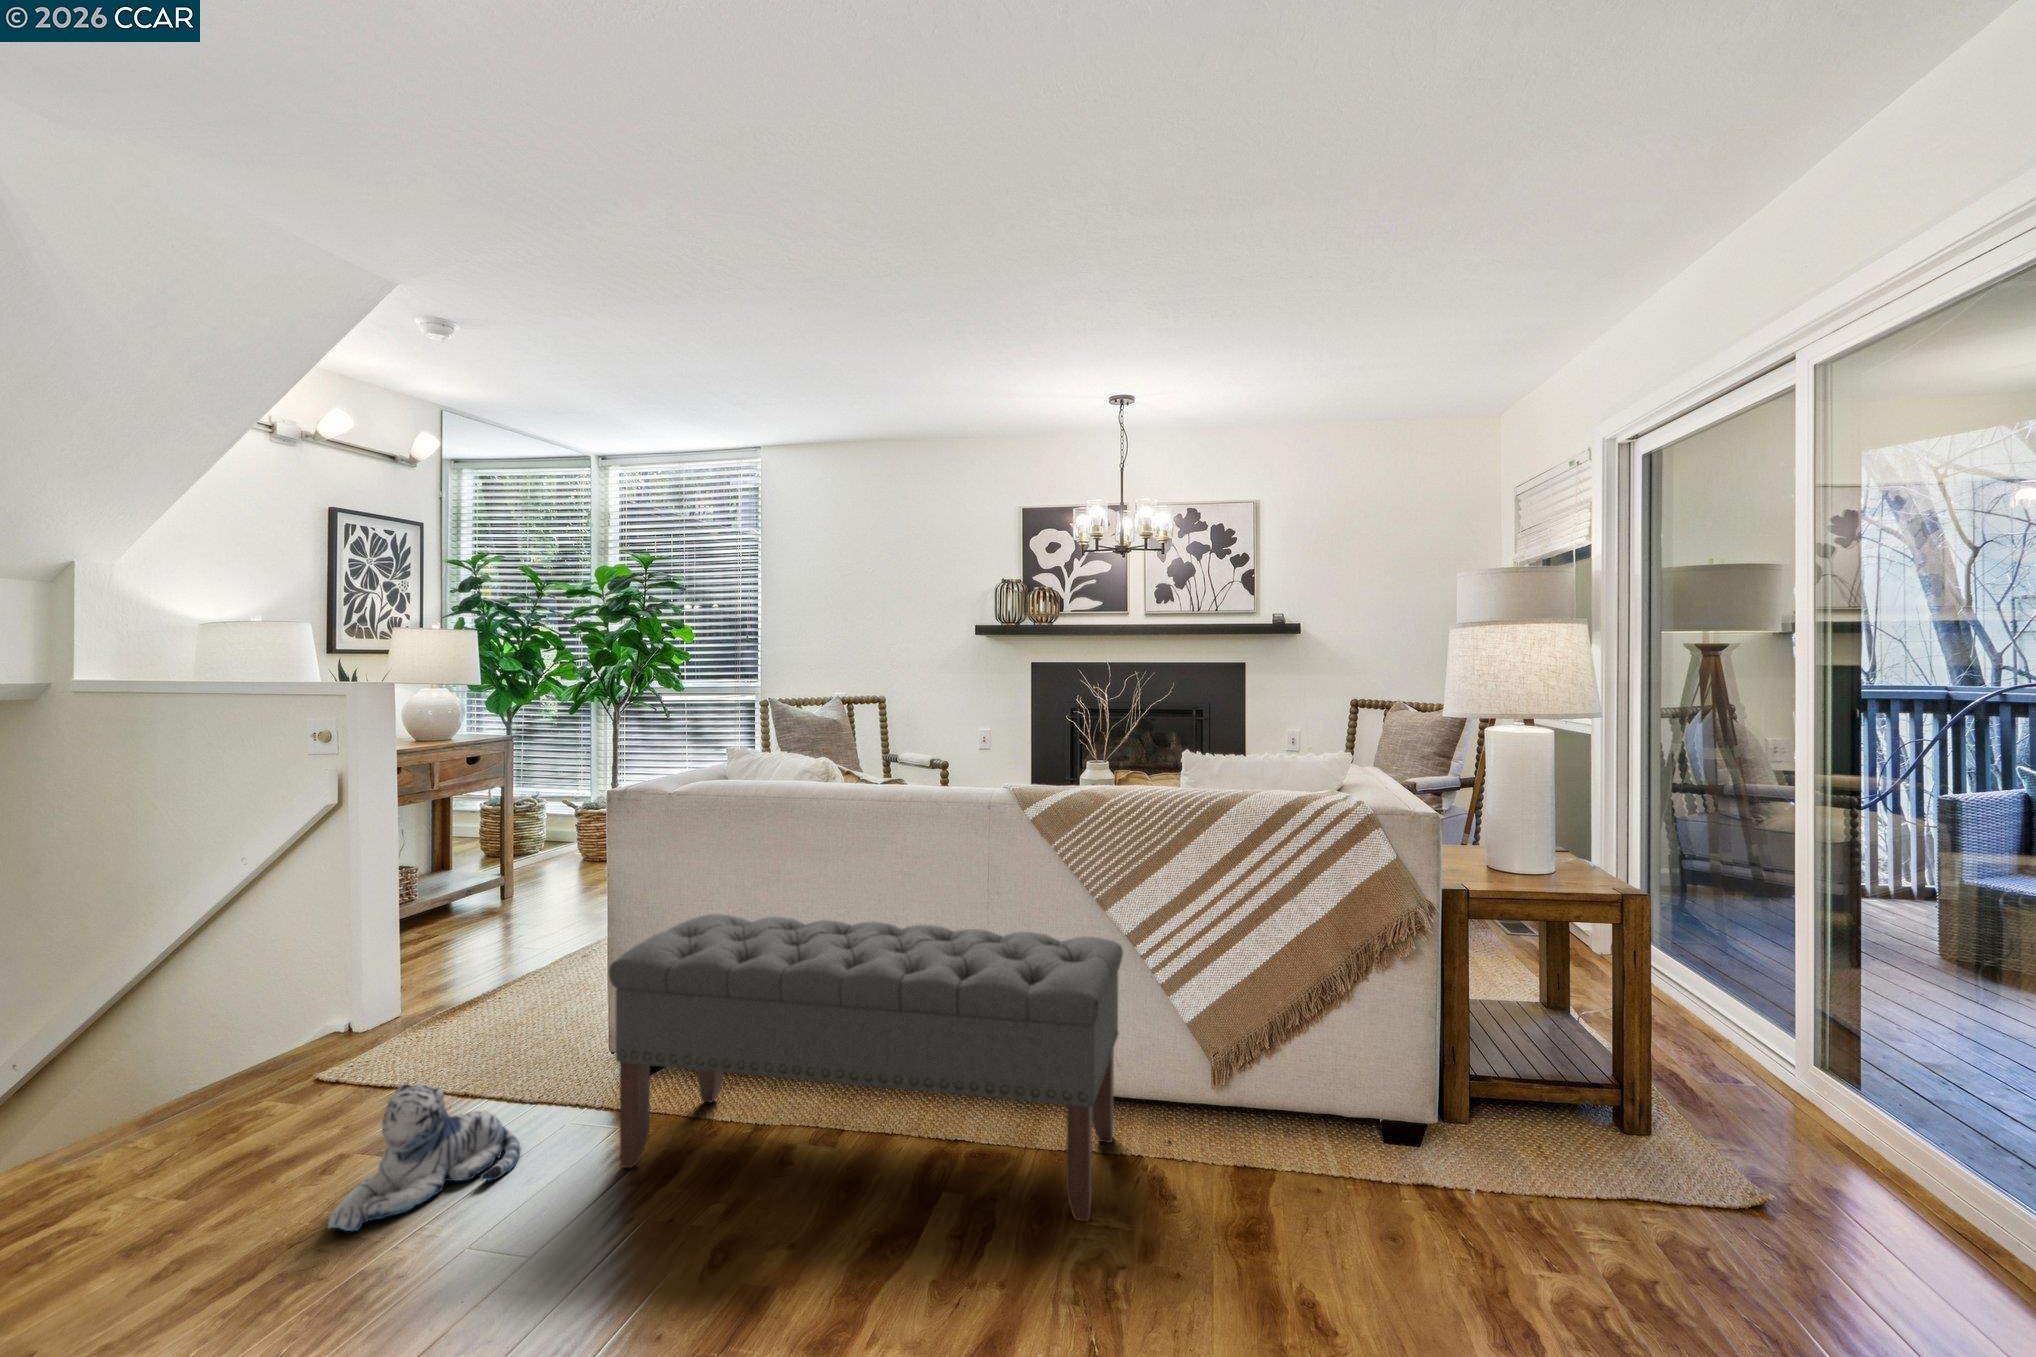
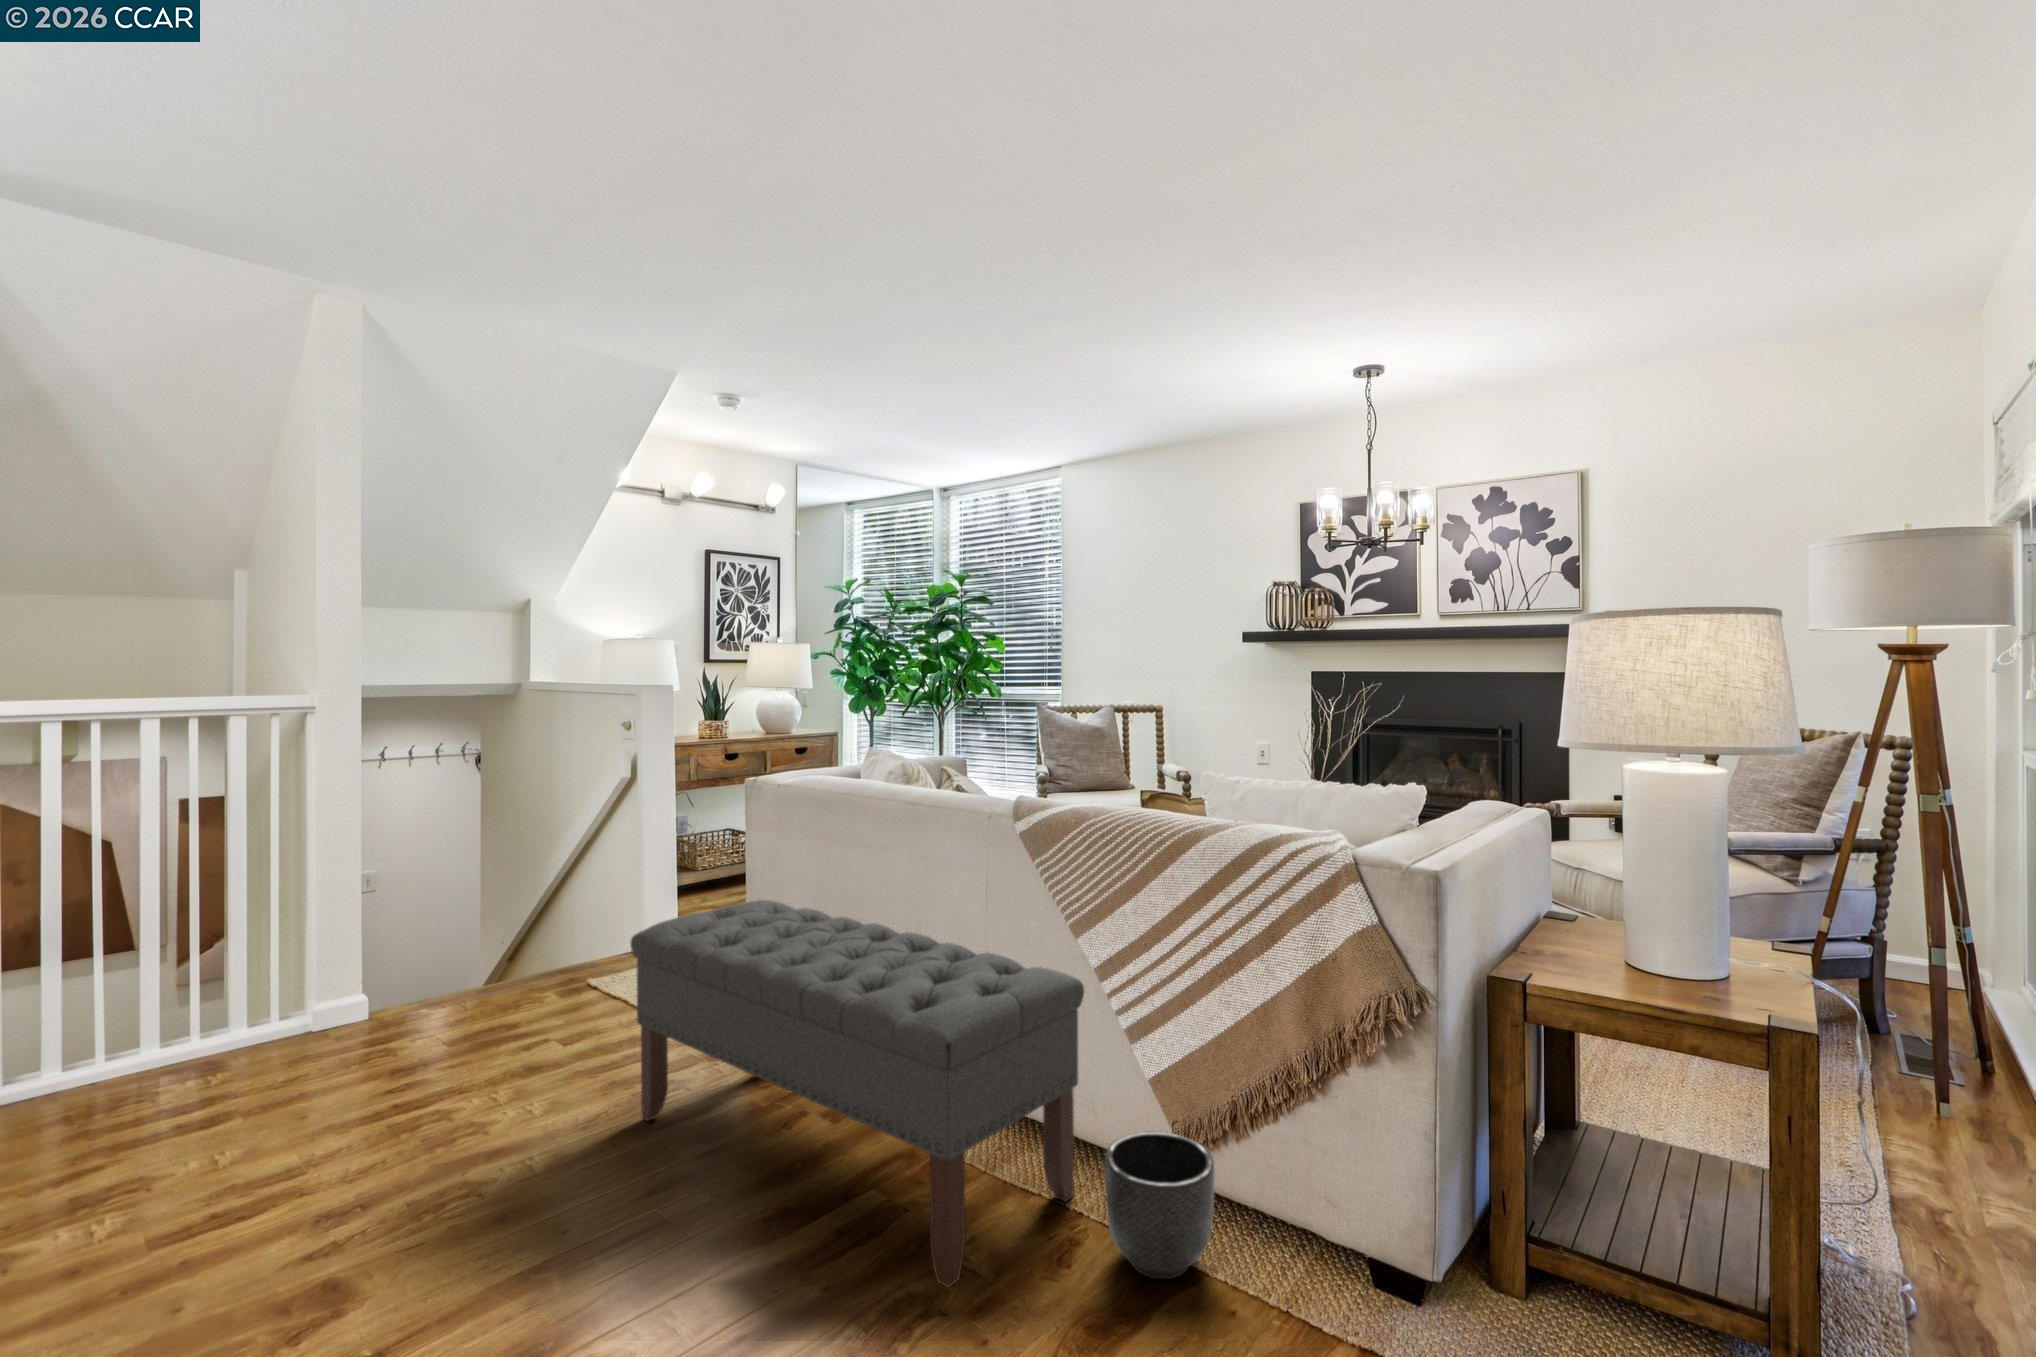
planter: none [1179,1060,1272,1175] -> present [1105,1132,1214,1279]
plush toy: present [327,1083,520,1231] -> none [413,1014,601,1128]

